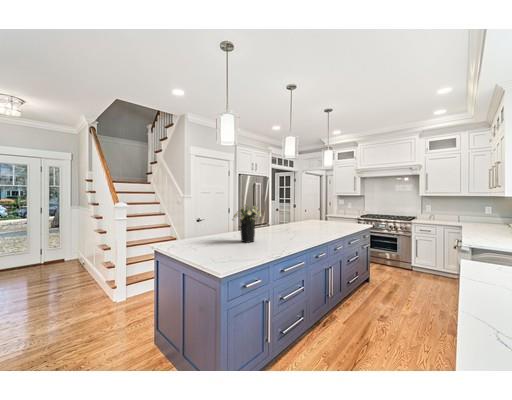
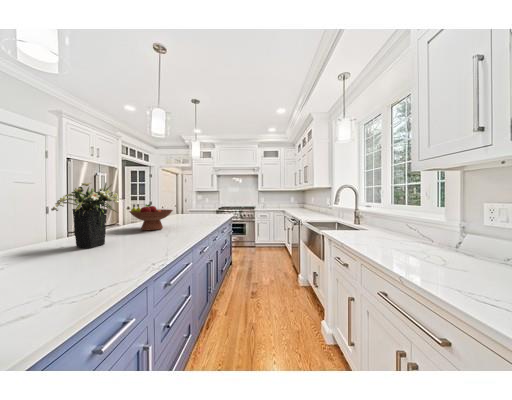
fruit bowl: none [270,215,300,235] -> present [129,204,173,230]

